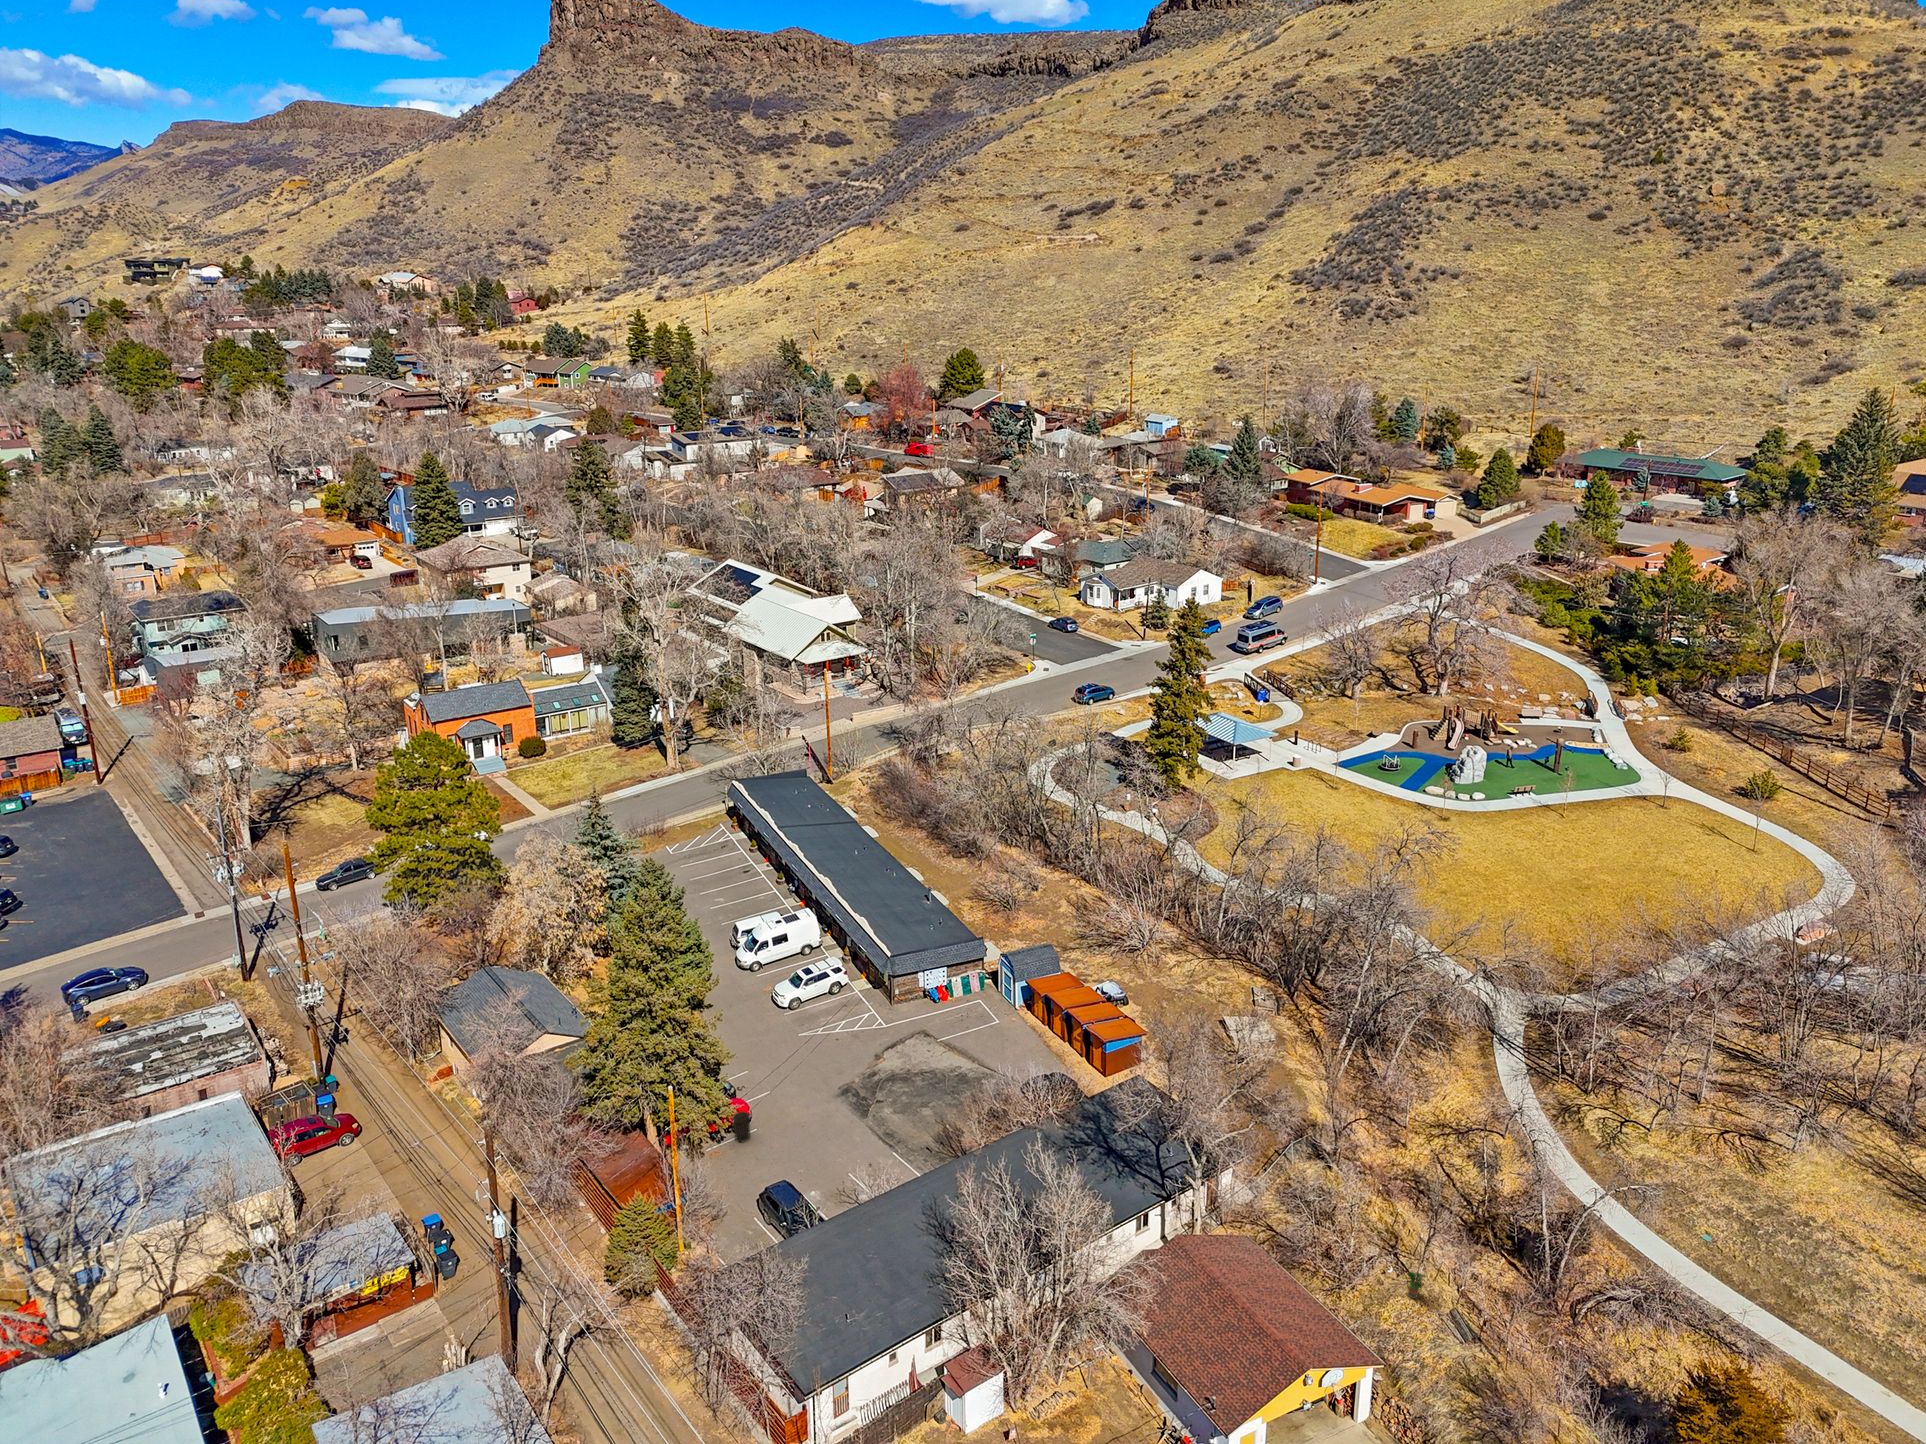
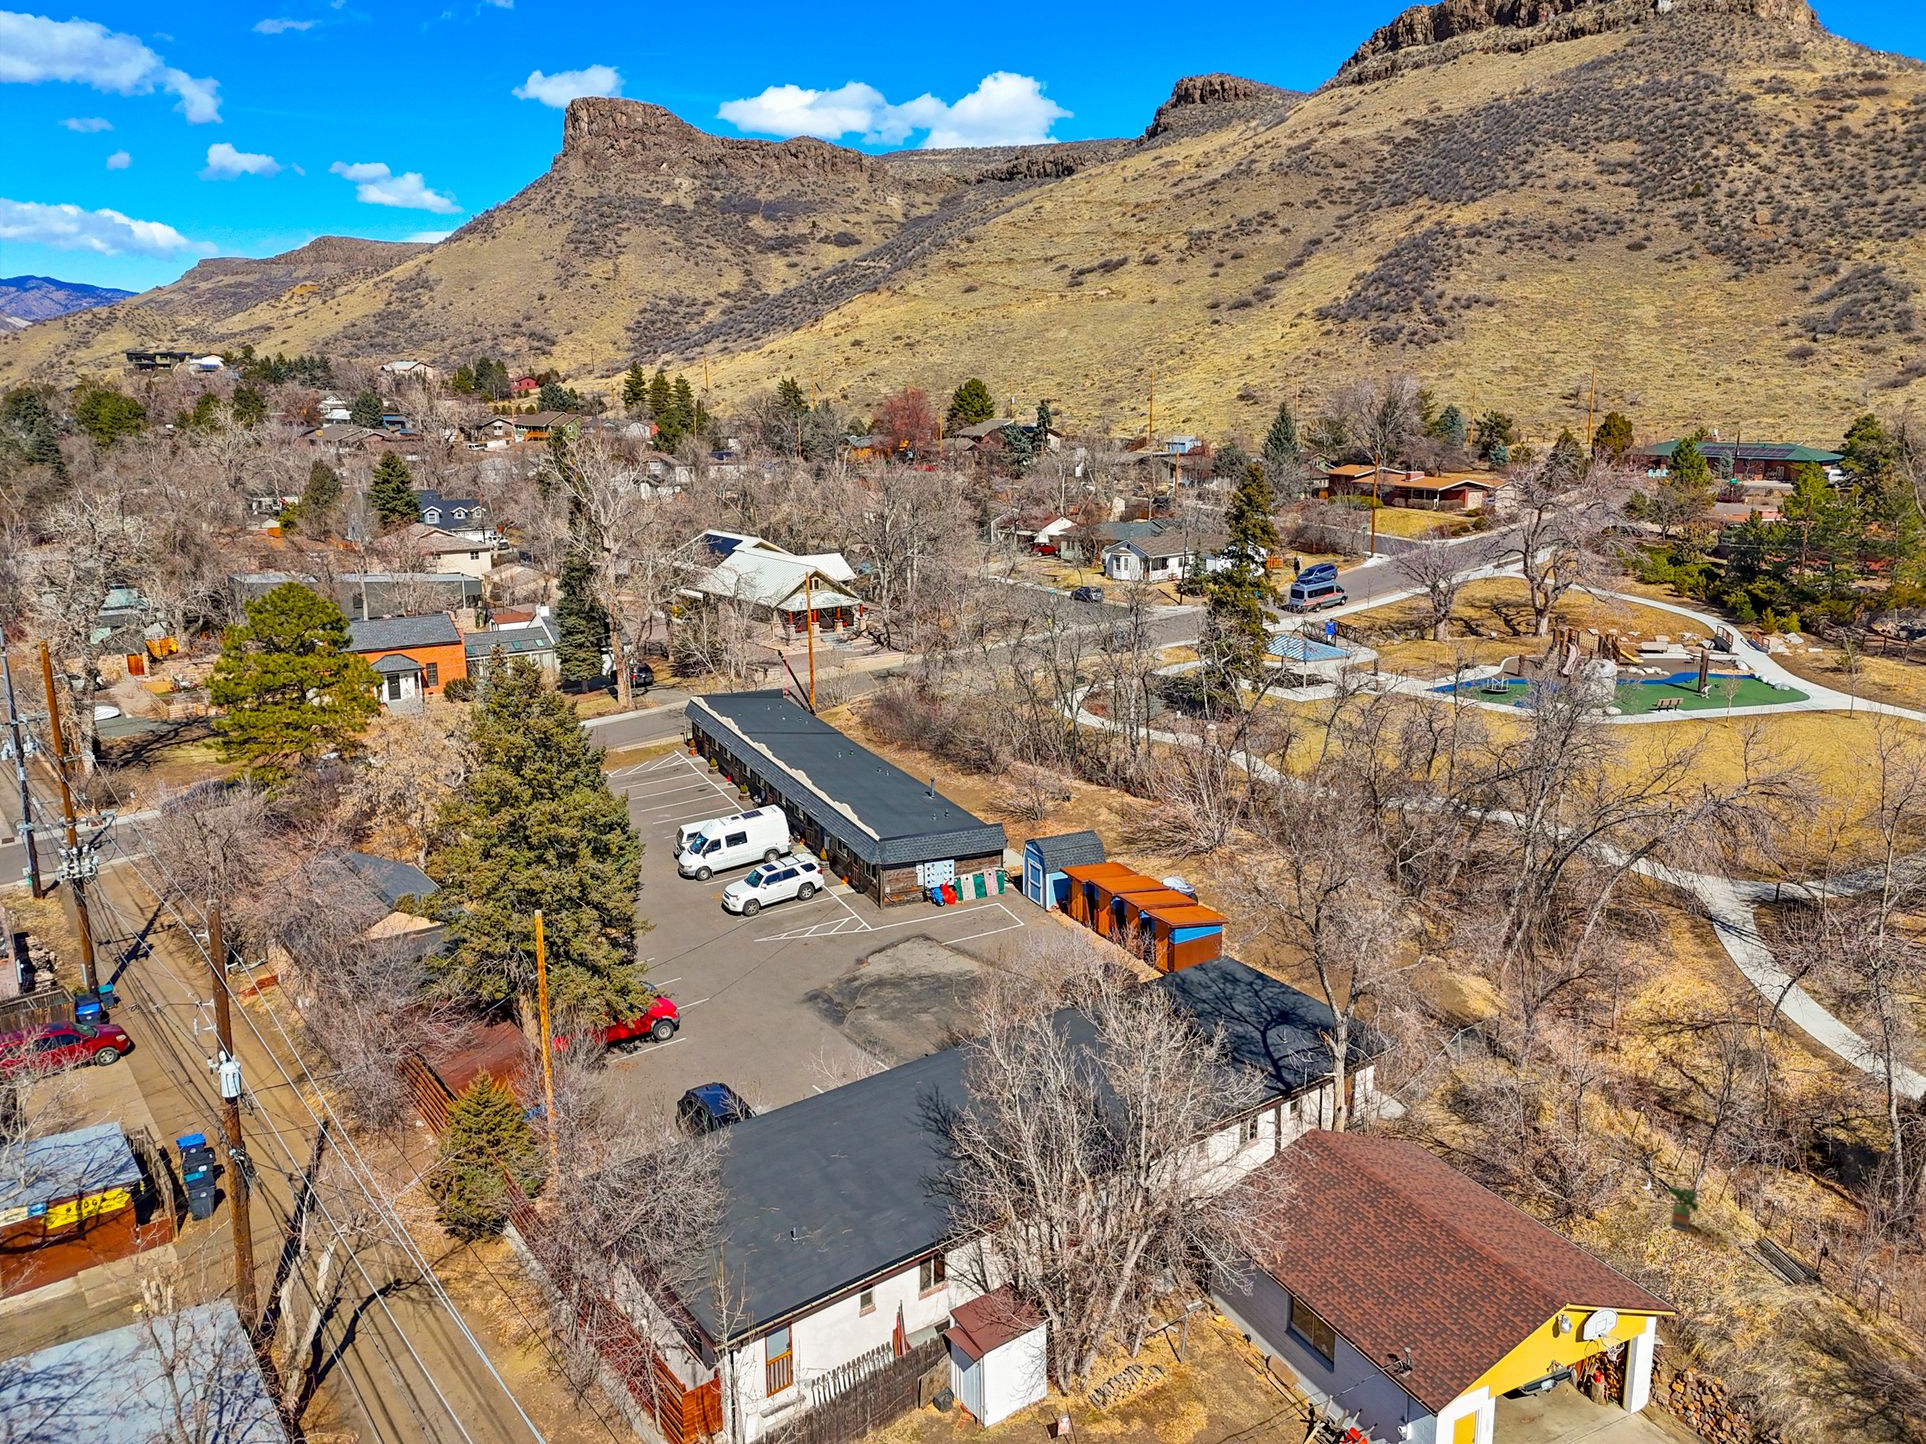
trash can: present [732,1111,750,1142] -> none [648,1007,675,1051]

